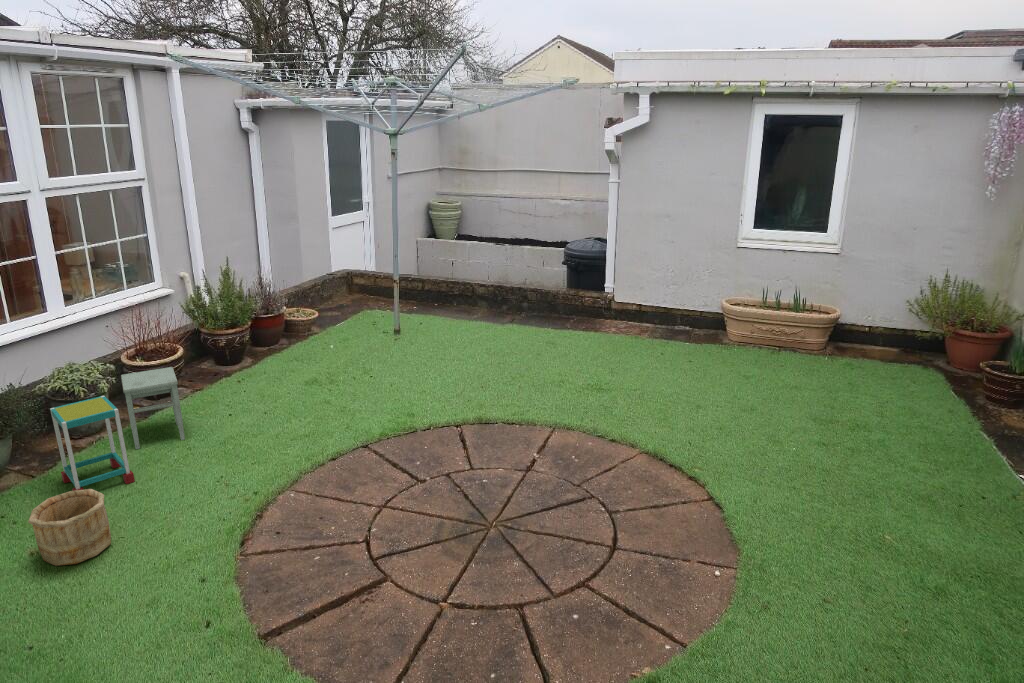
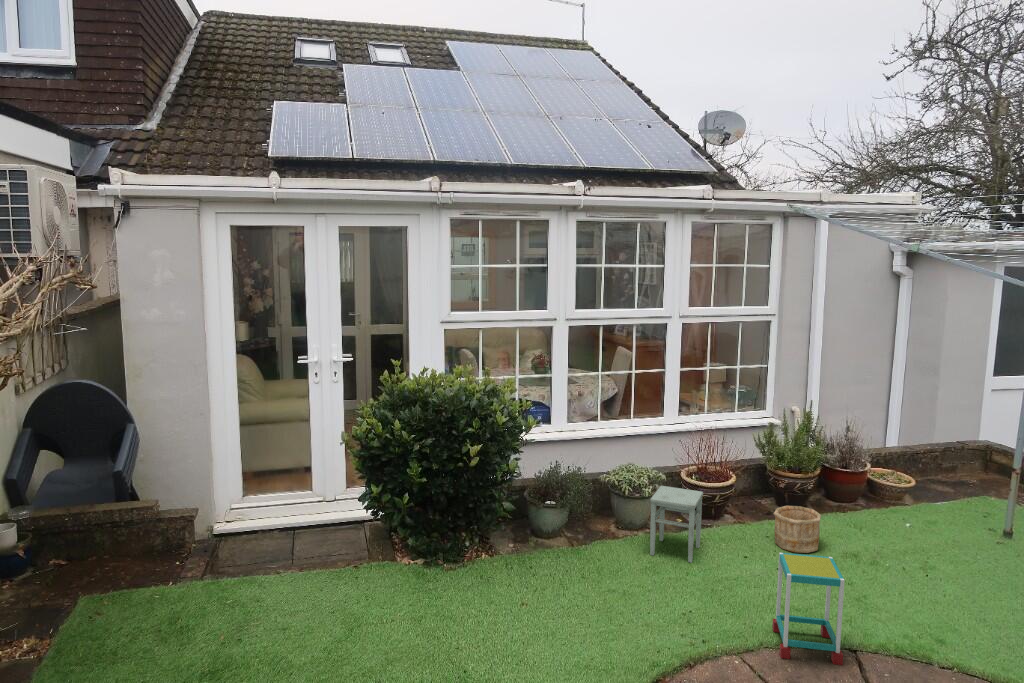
side table: present [50,396,135,491] -> present [772,553,845,665]
wooden bucket: present [28,489,111,566] -> present [774,506,821,553]

